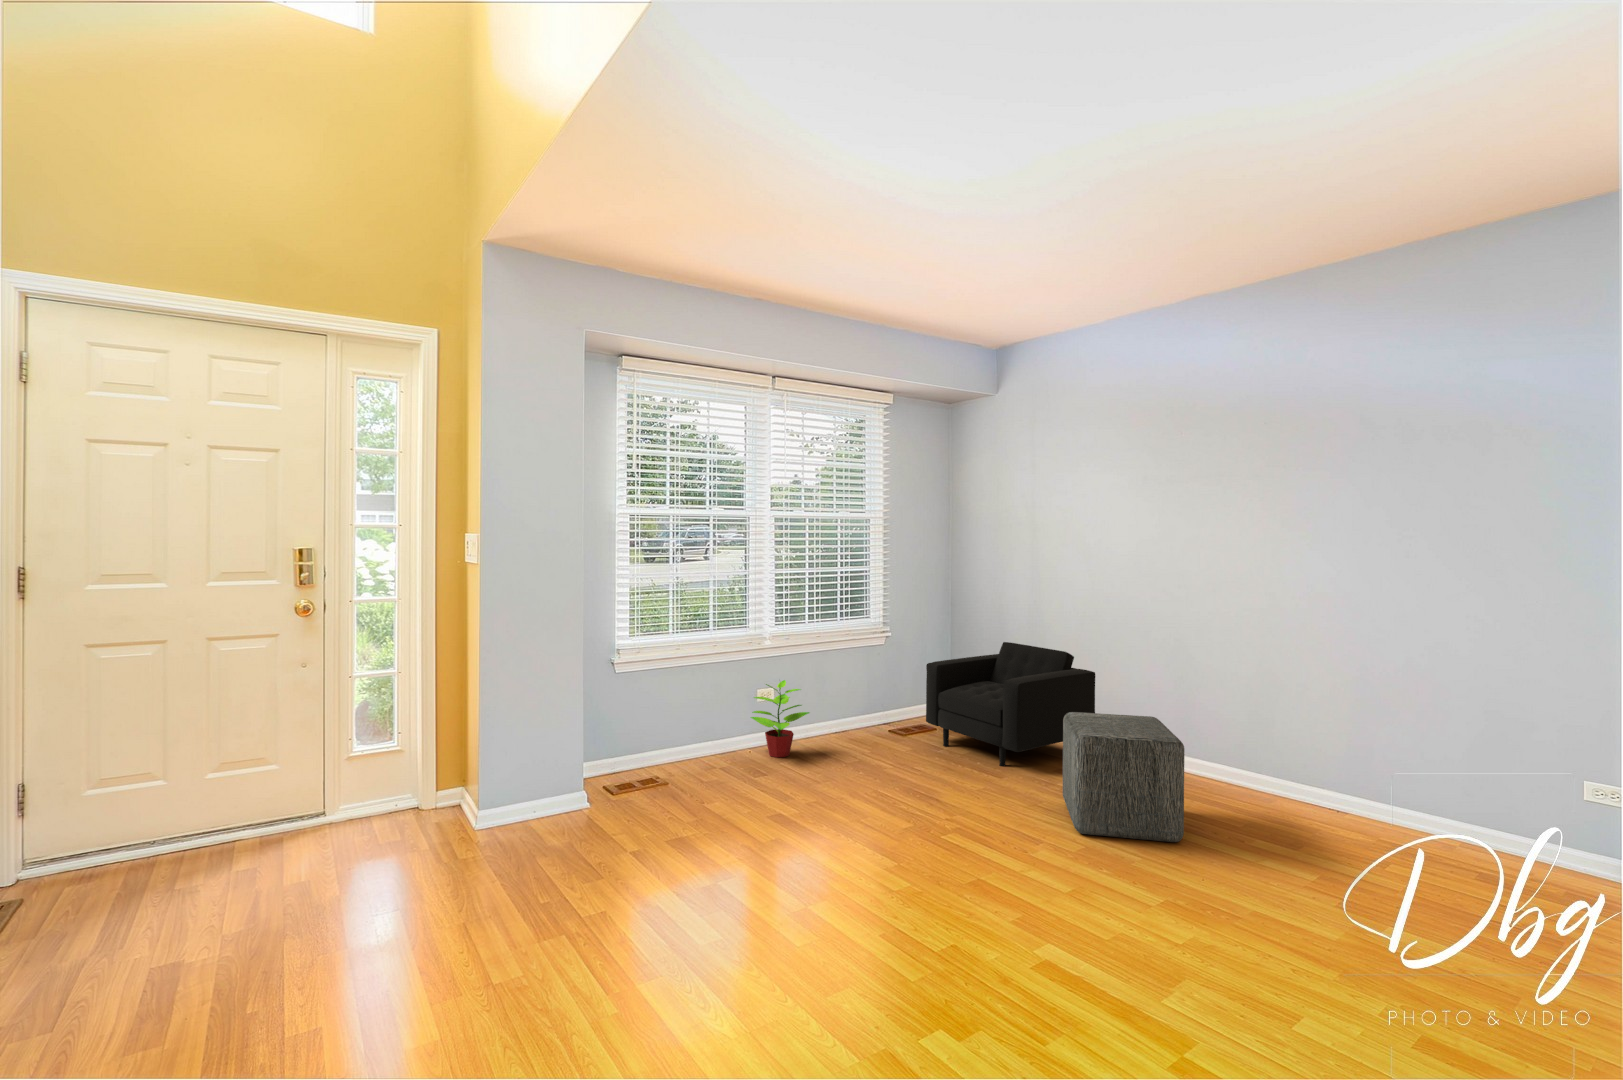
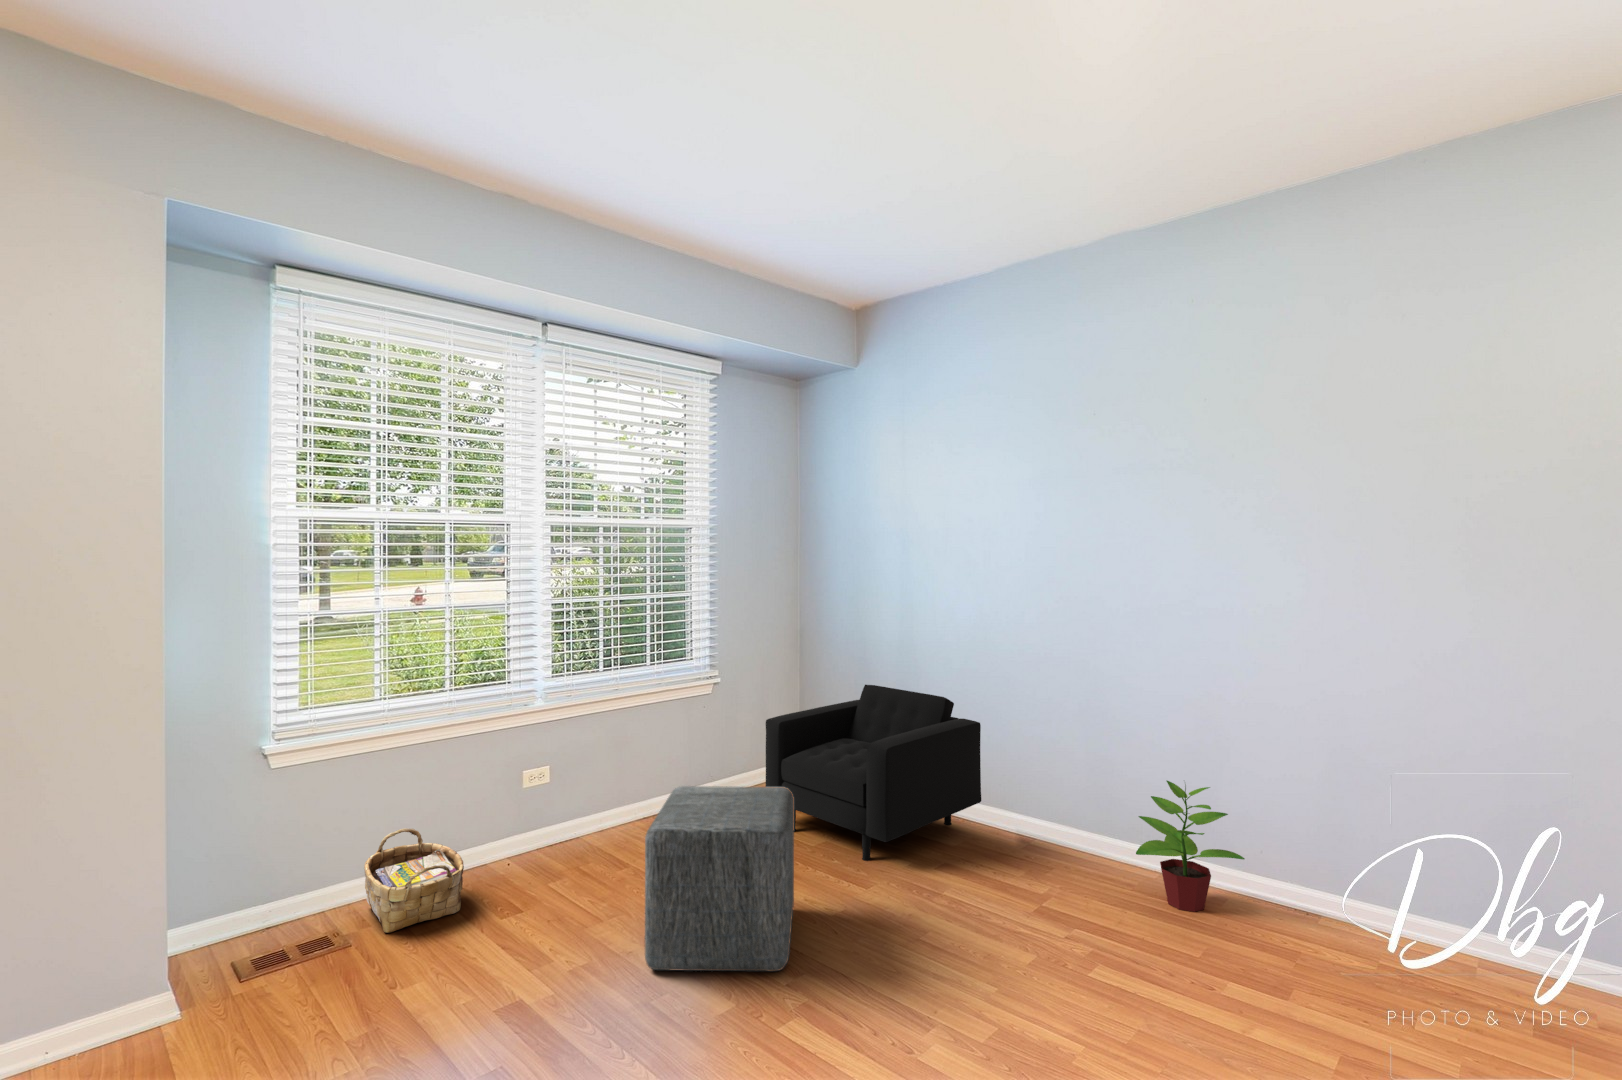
potted plant: present [751,680,809,757] -> present [1136,781,1245,912]
ottoman: present [1063,712,1184,842] -> present [645,786,794,971]
woven basket: none [669,718,729,779] -> present [364,828,464,933]

